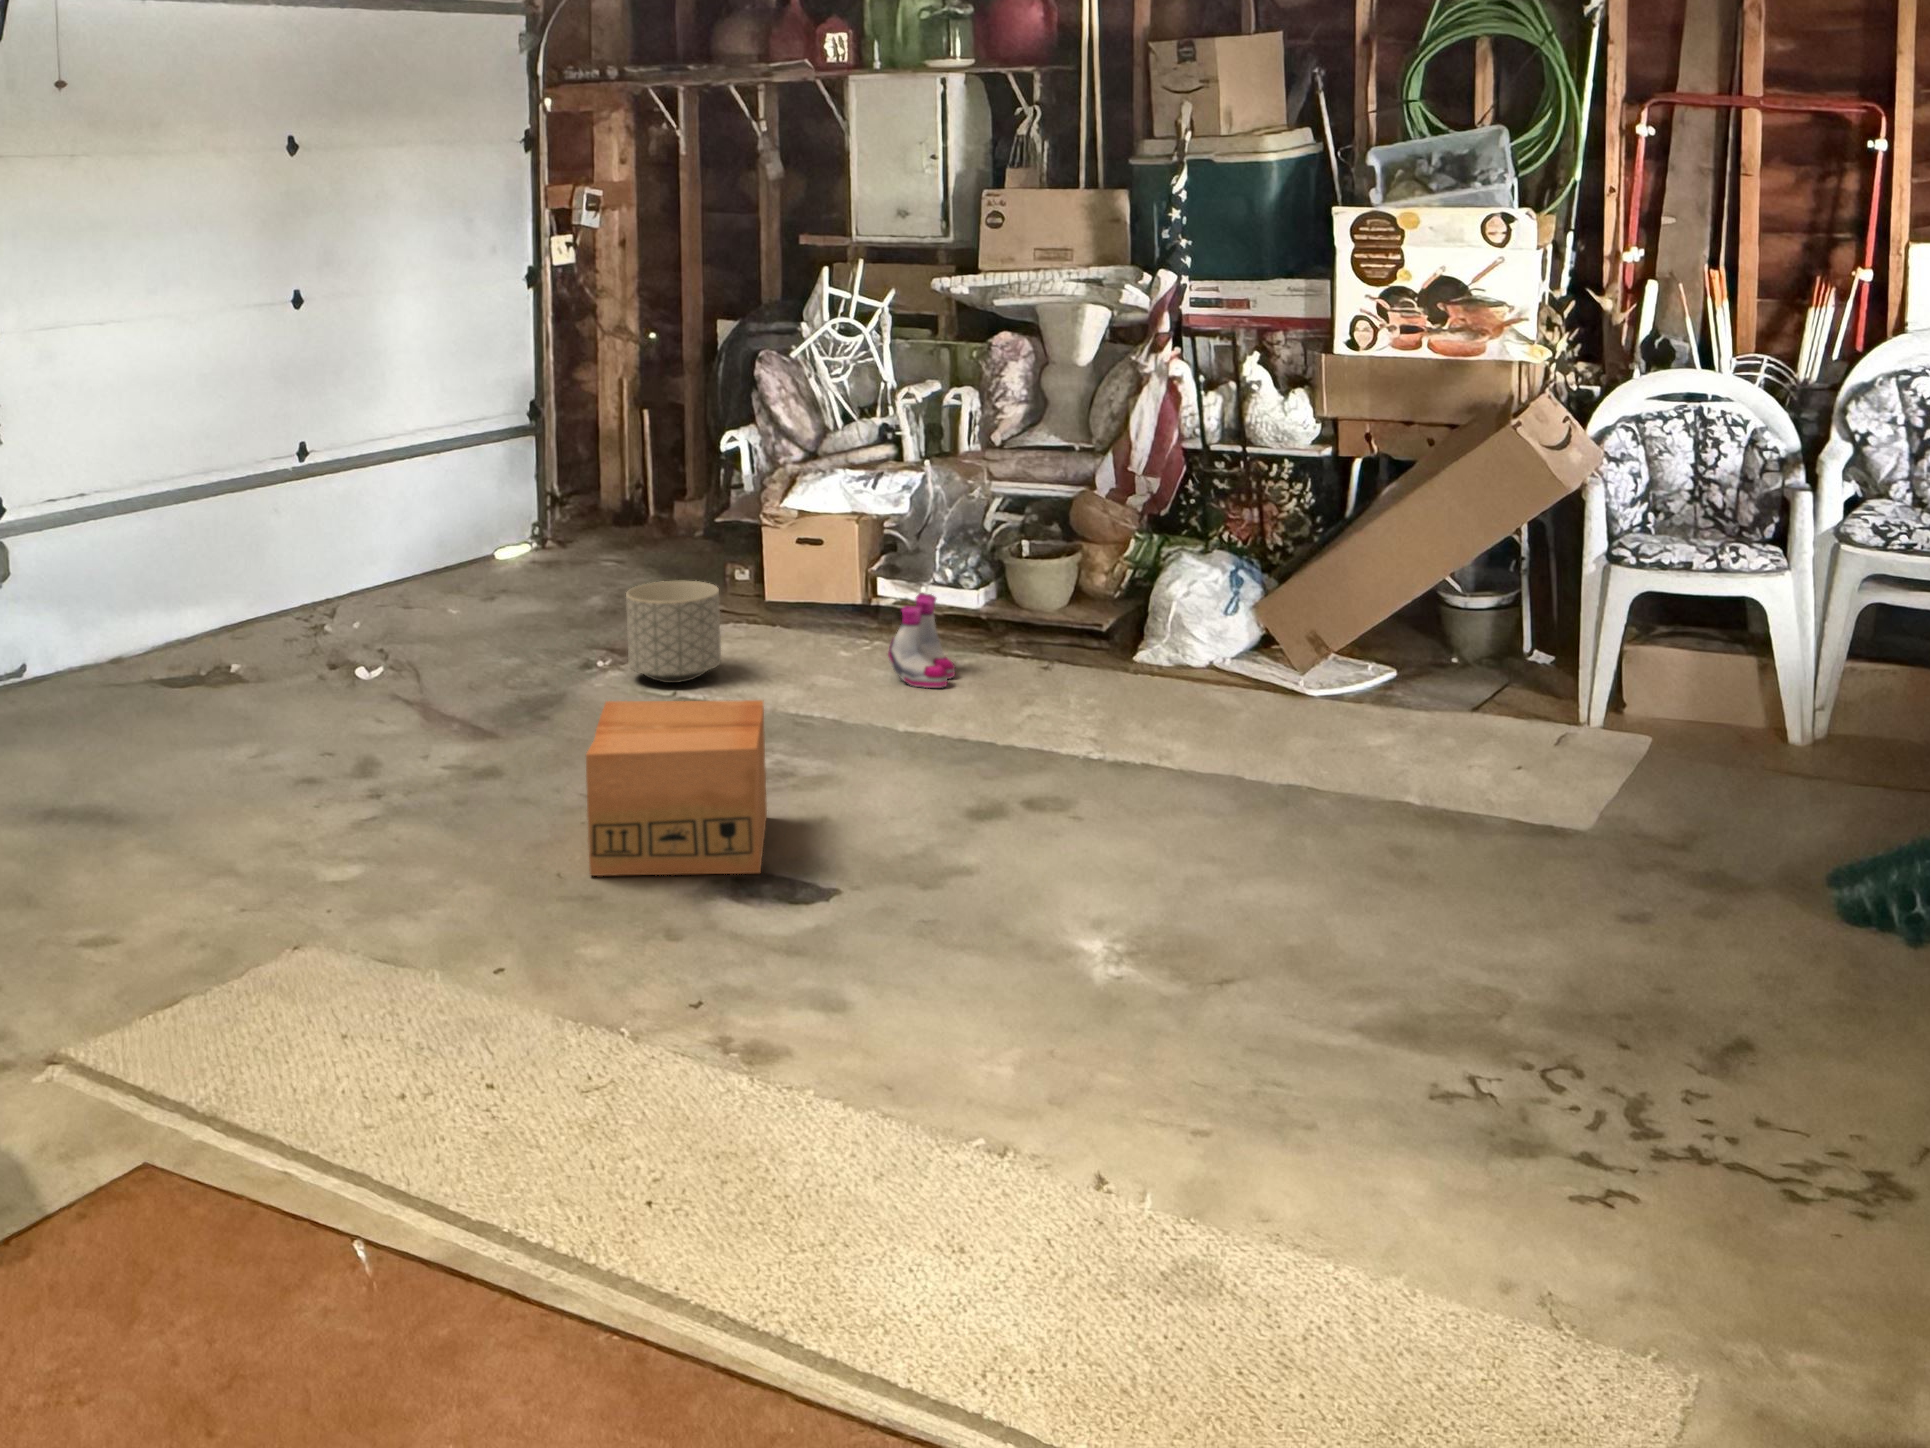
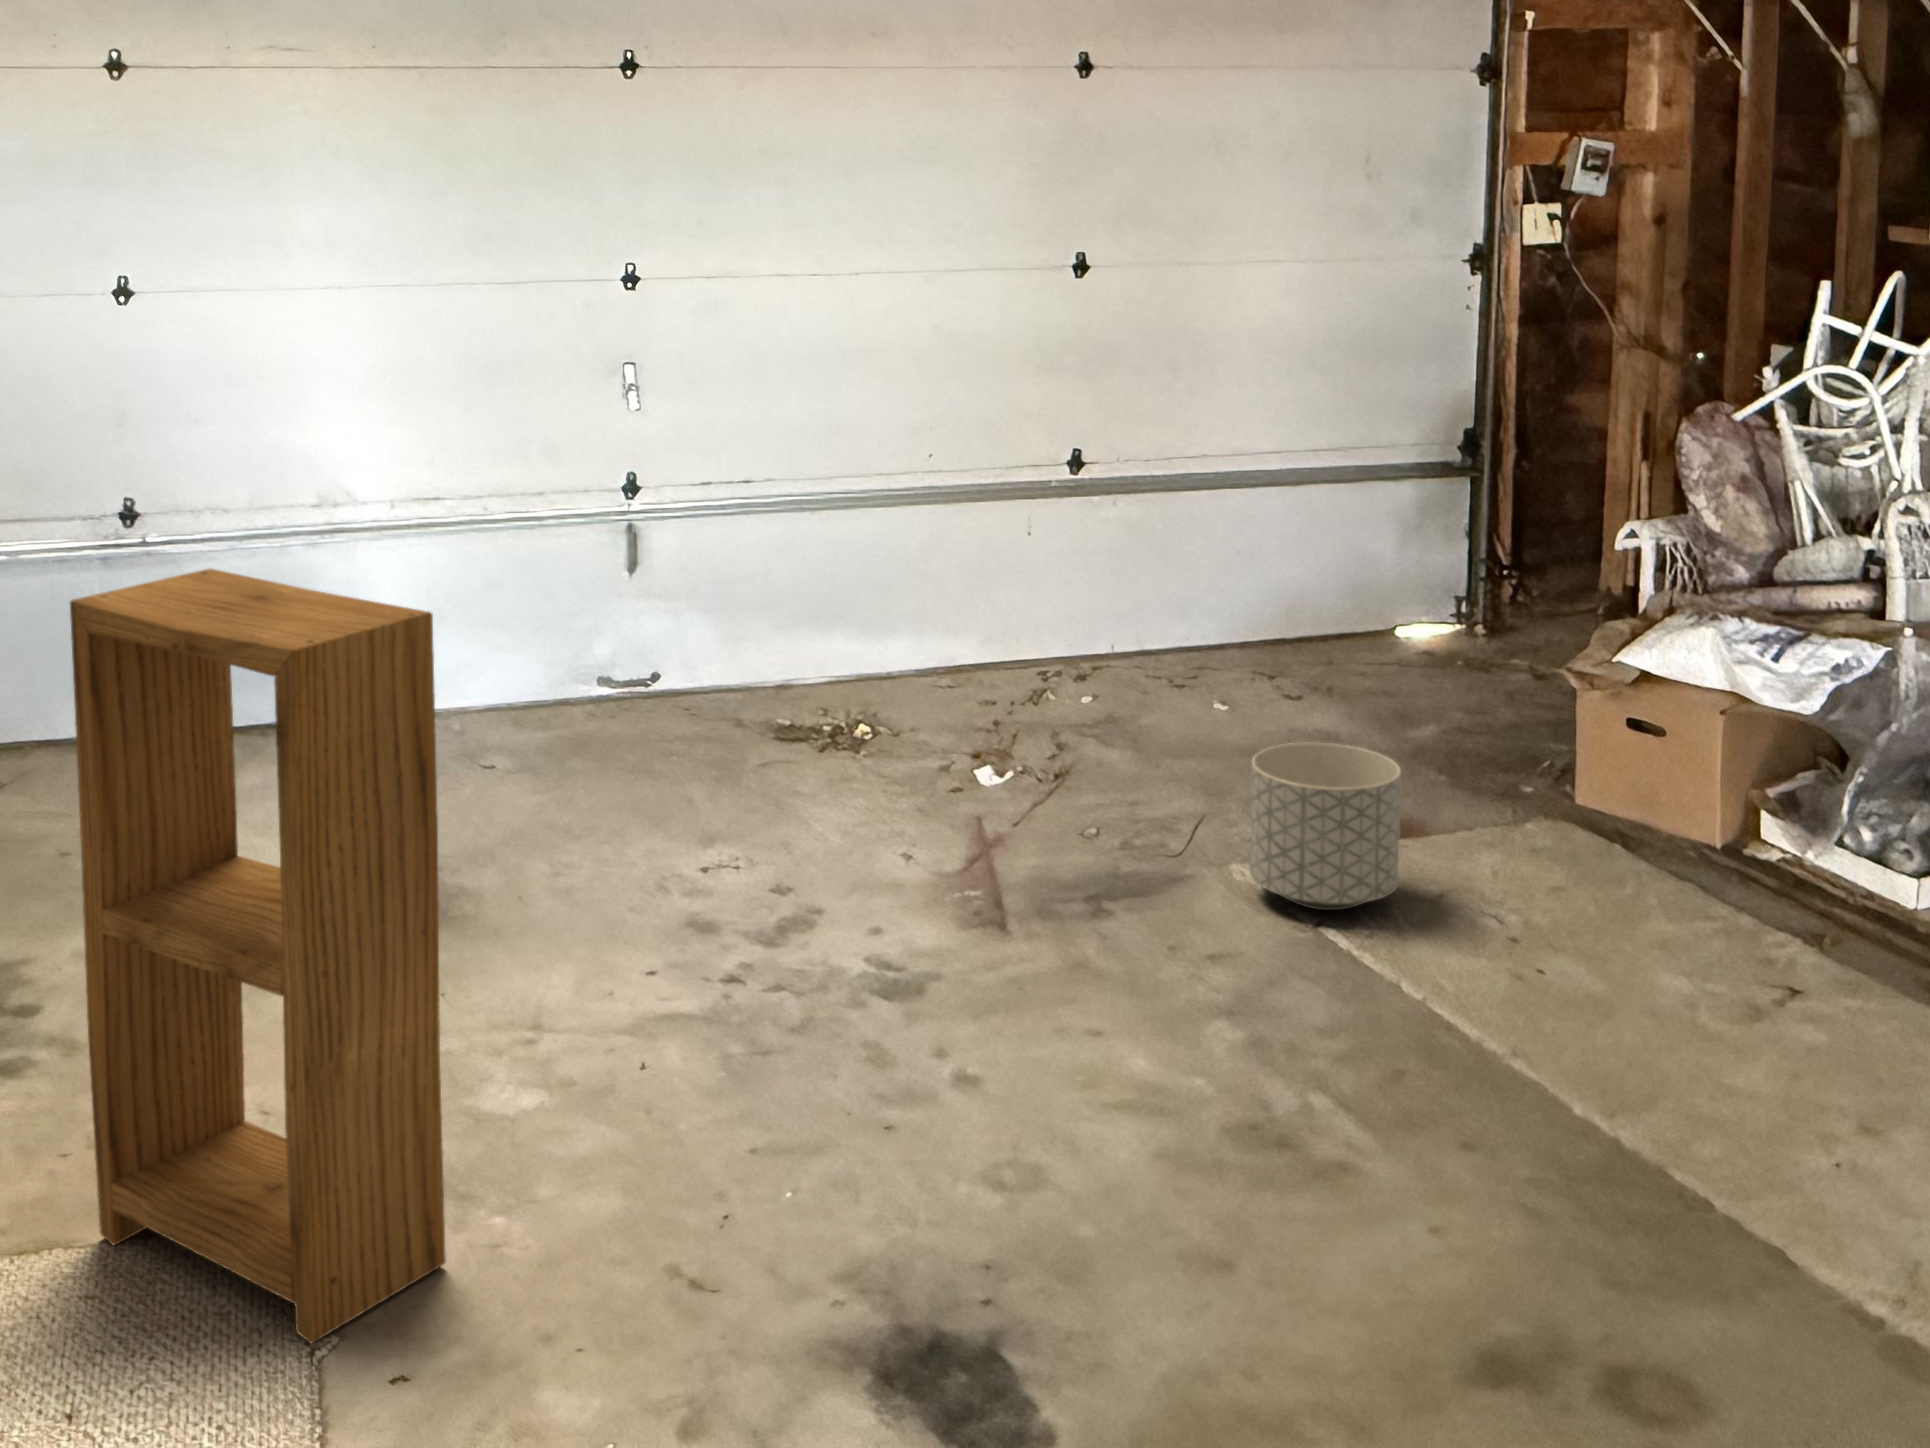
shelving unit: none [230,508,488,984] -> present [70,569,446,1344]
boots: present [888,593,955,688] -> none [1648,870,1775,1054]
cardboard box: present [586,700,767,876] -> none [689,943,1082,1337]

